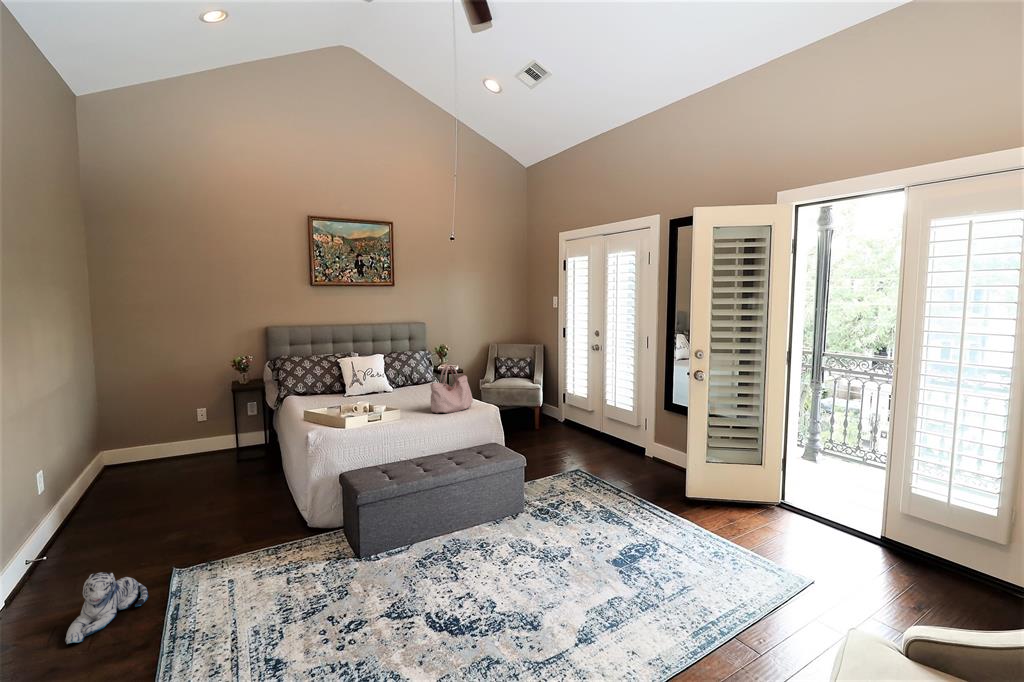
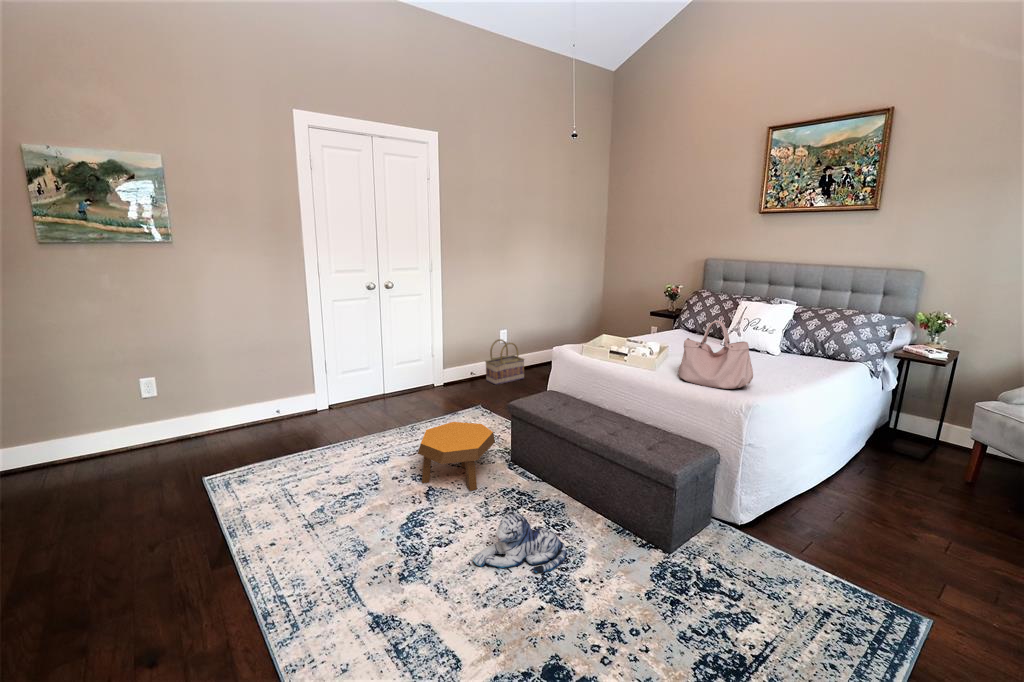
basket: none [38,477,100,563] -> present [485,339,524,385]
footstool: none [316,525,410,626] -> present [418,422,495,491]
plush toy: present [65,573,148,644] -> present [473,511,567,573]

